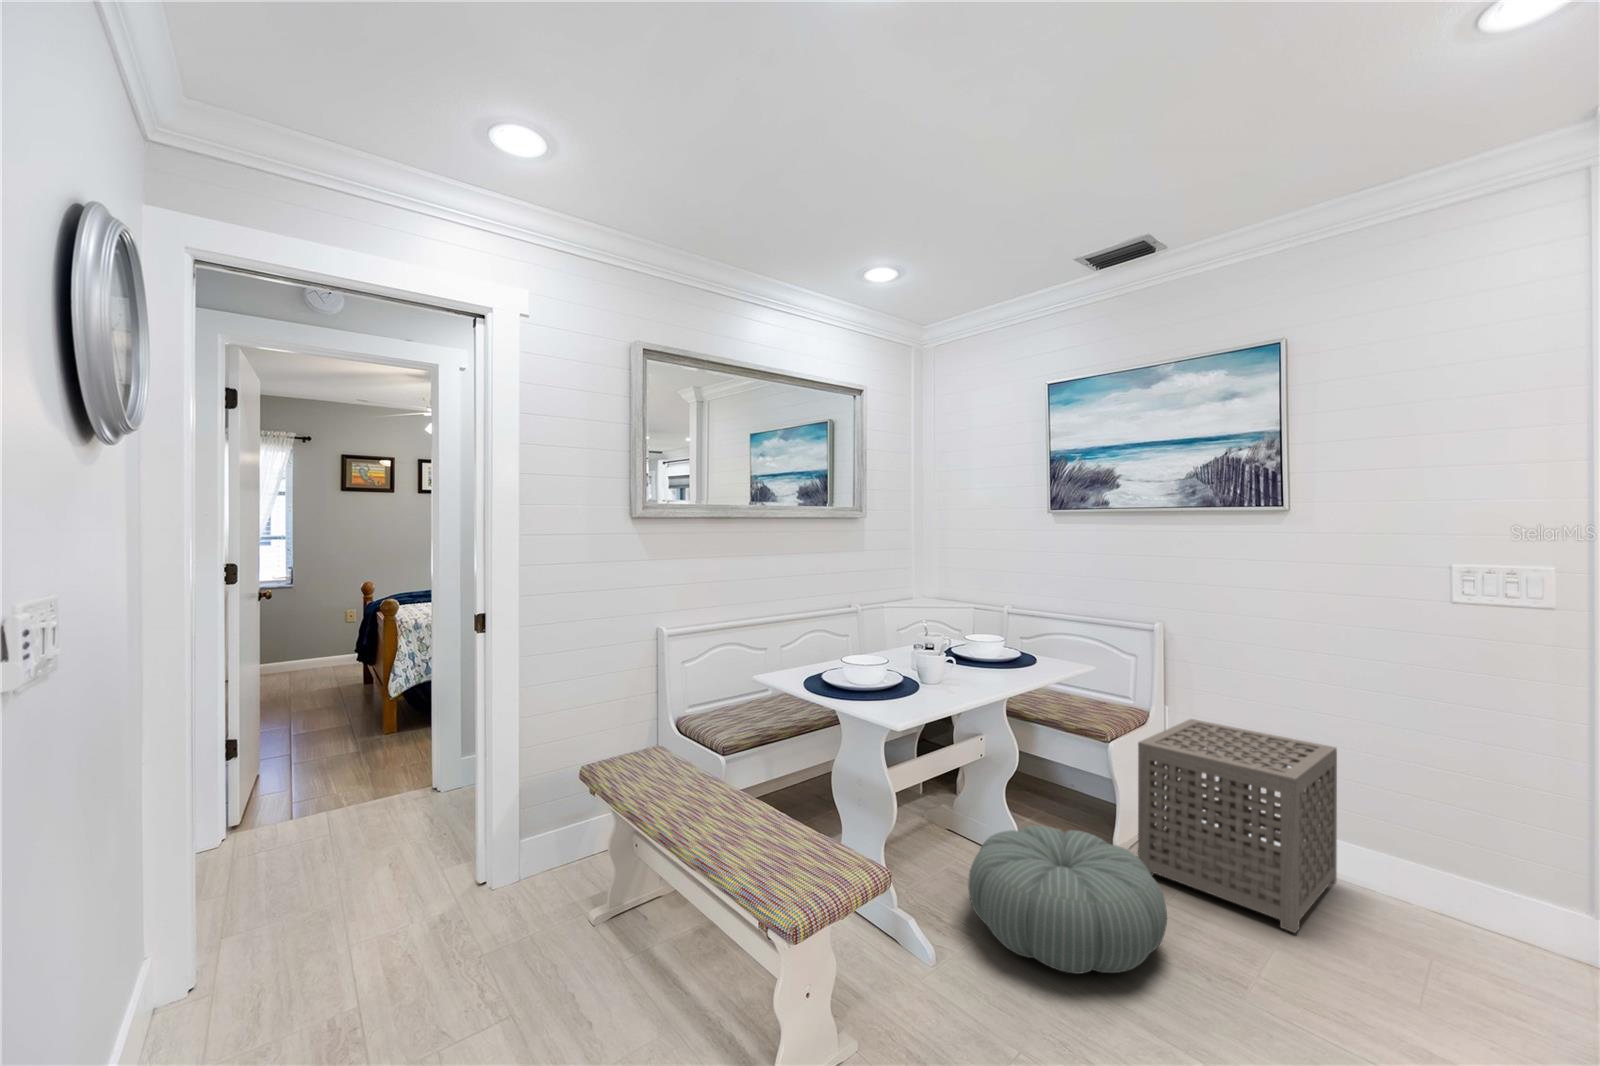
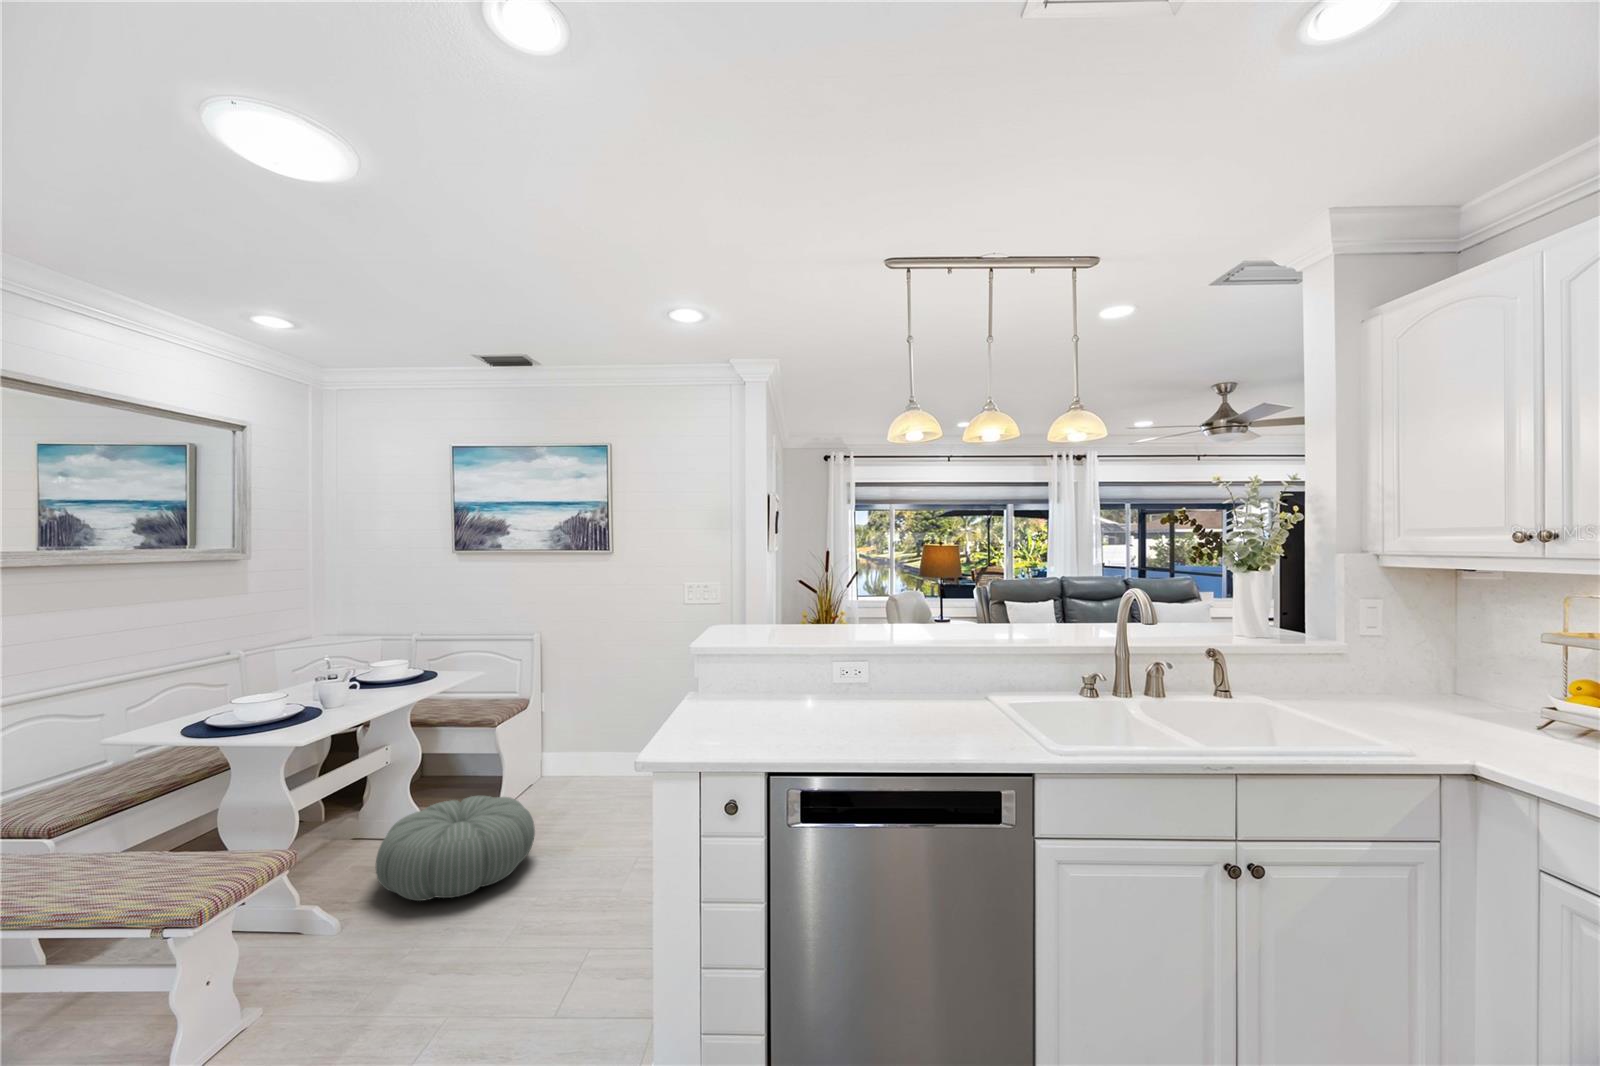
side table: present [1138,719,1337,933] -> none [518,698,640,818]

